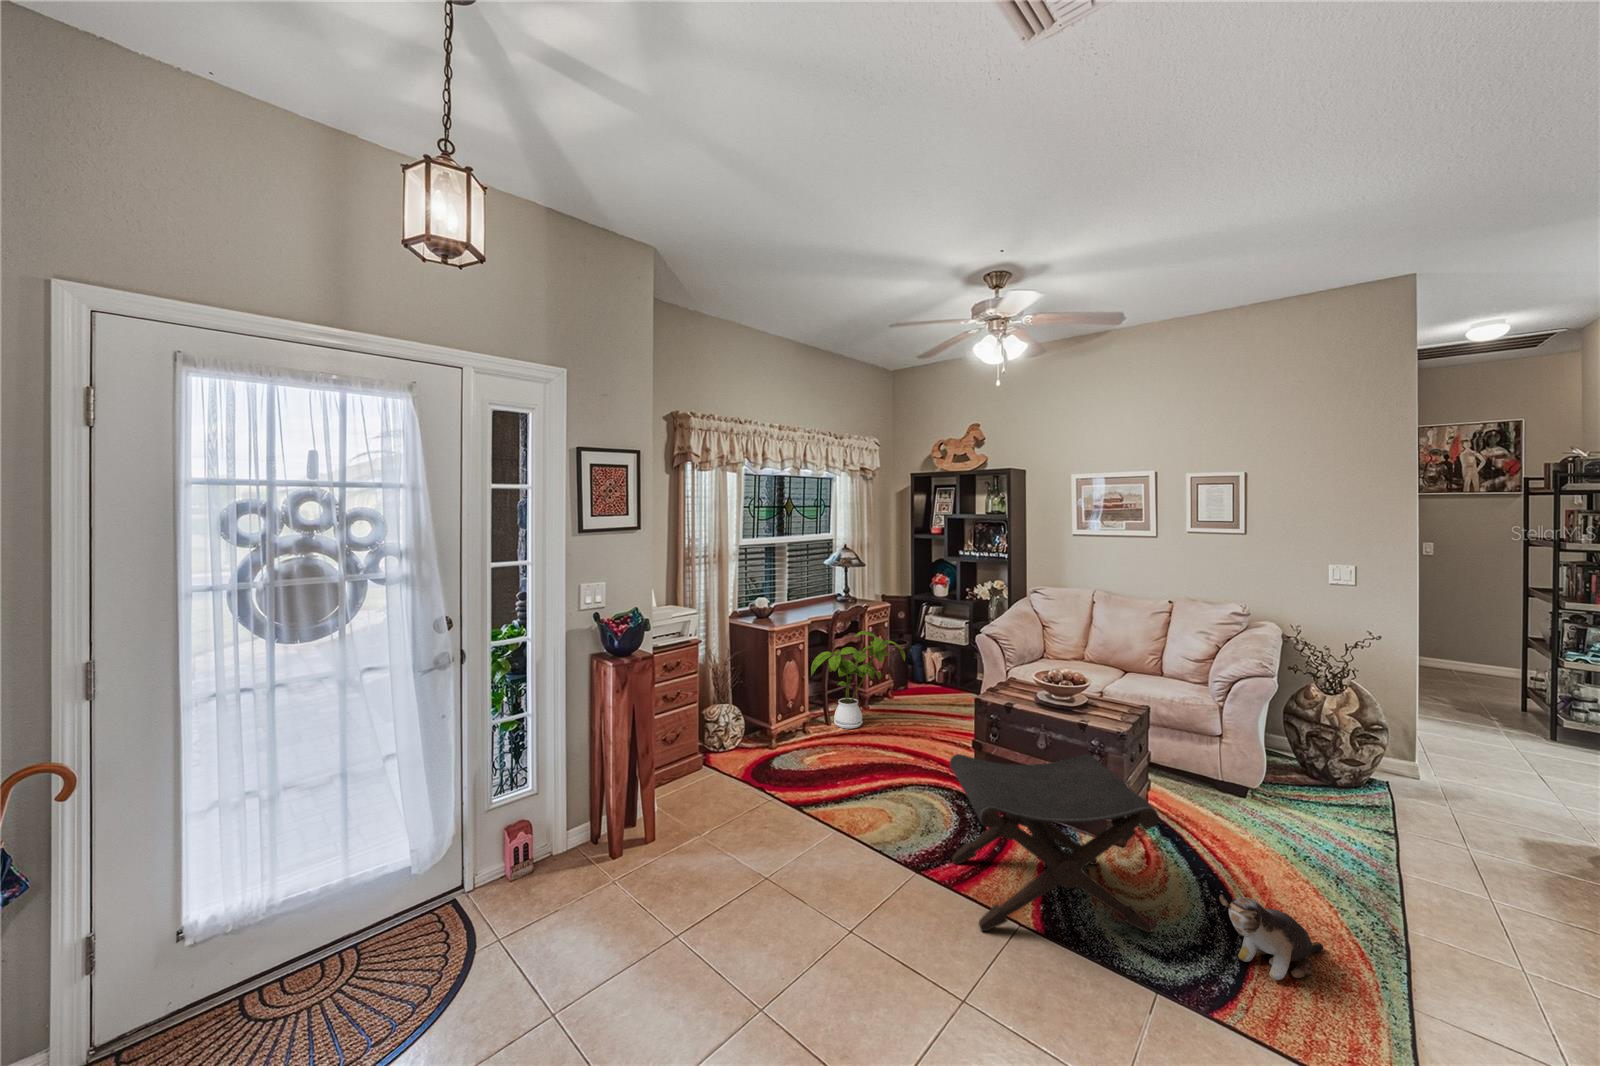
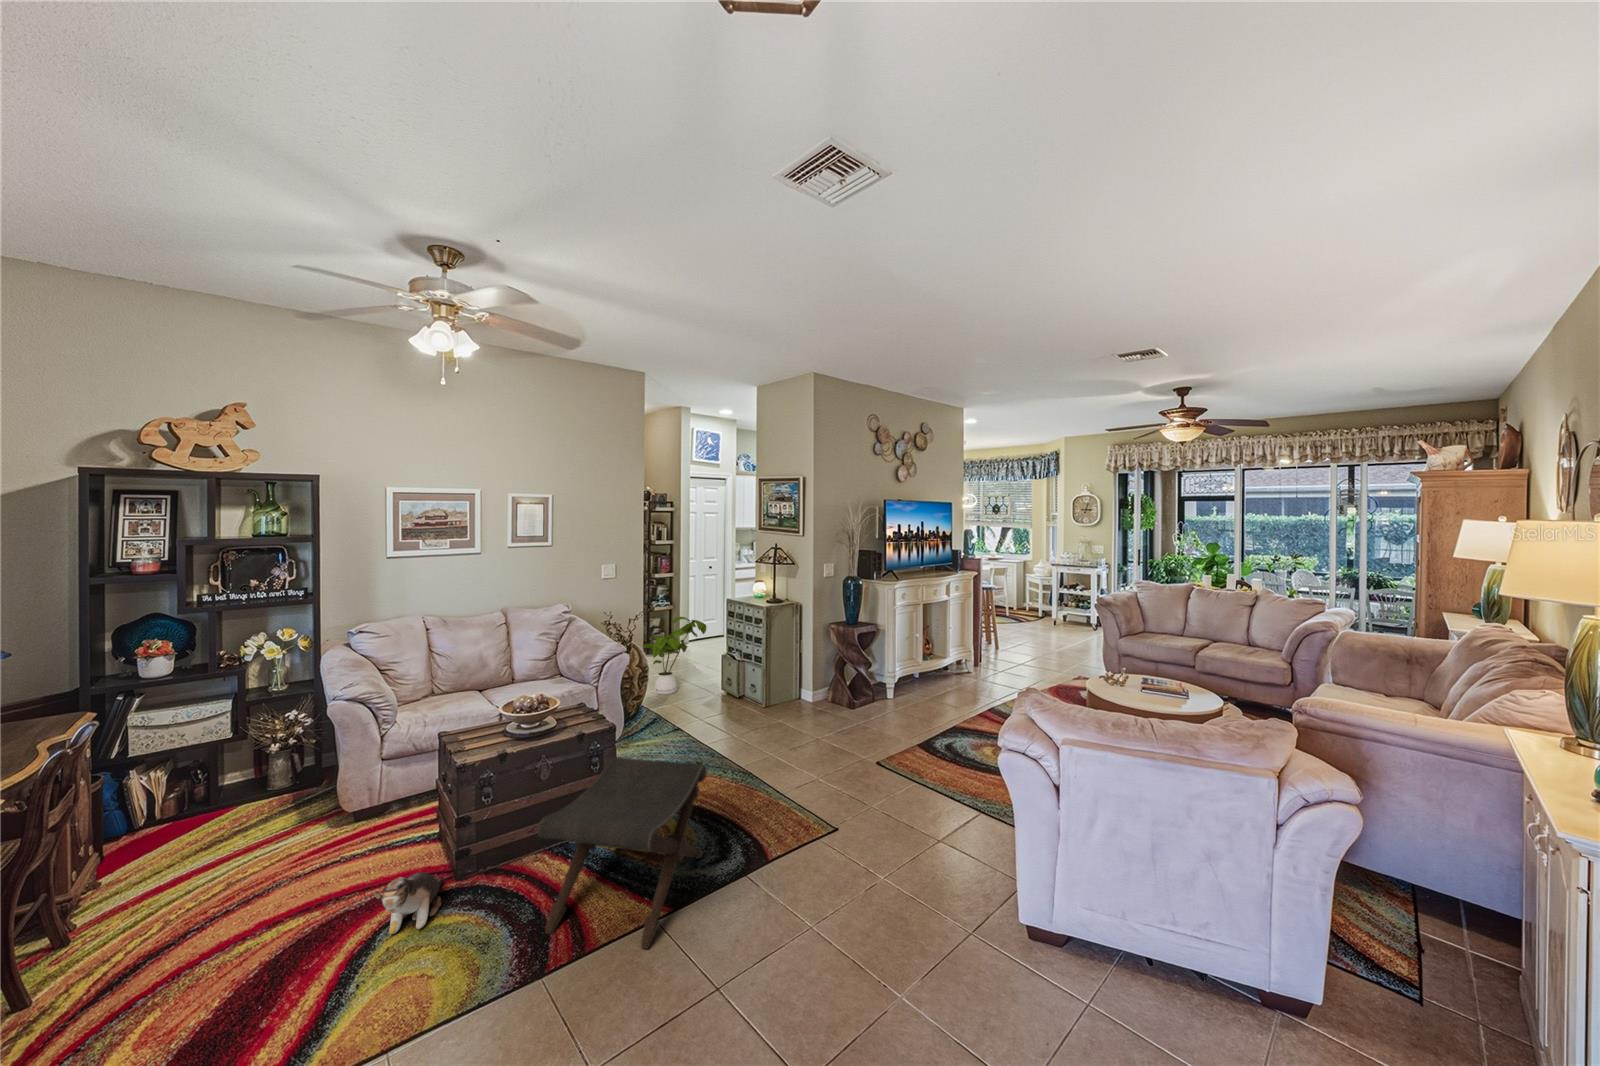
house plant: present [811,631,905,729] -> present [643,617,706,695]
plush toy: present [1219,894,1323,980] -> present [374,872,443,935]

